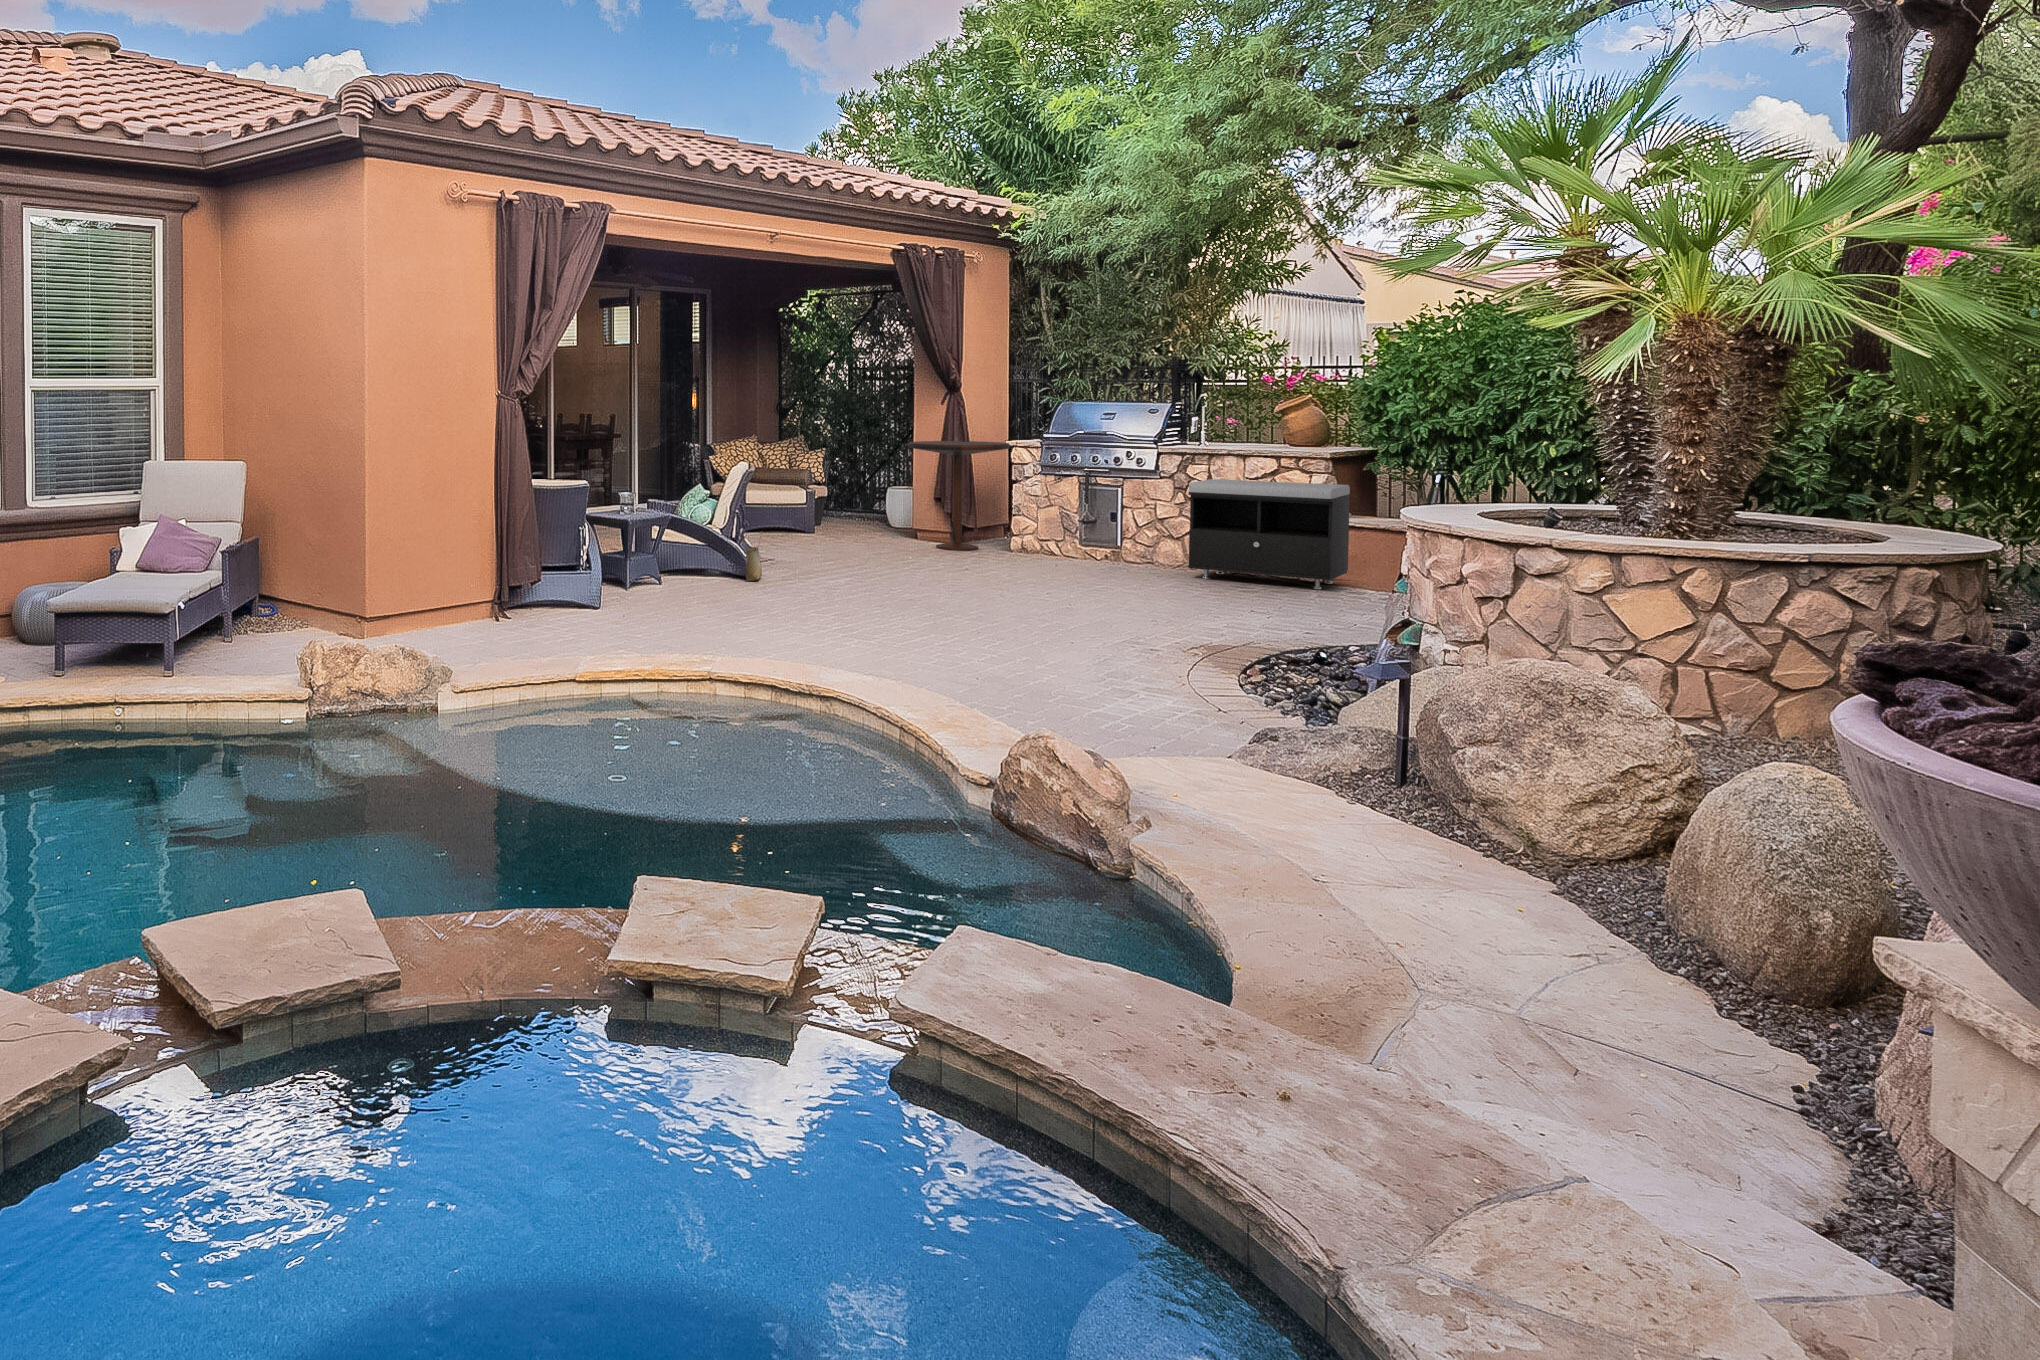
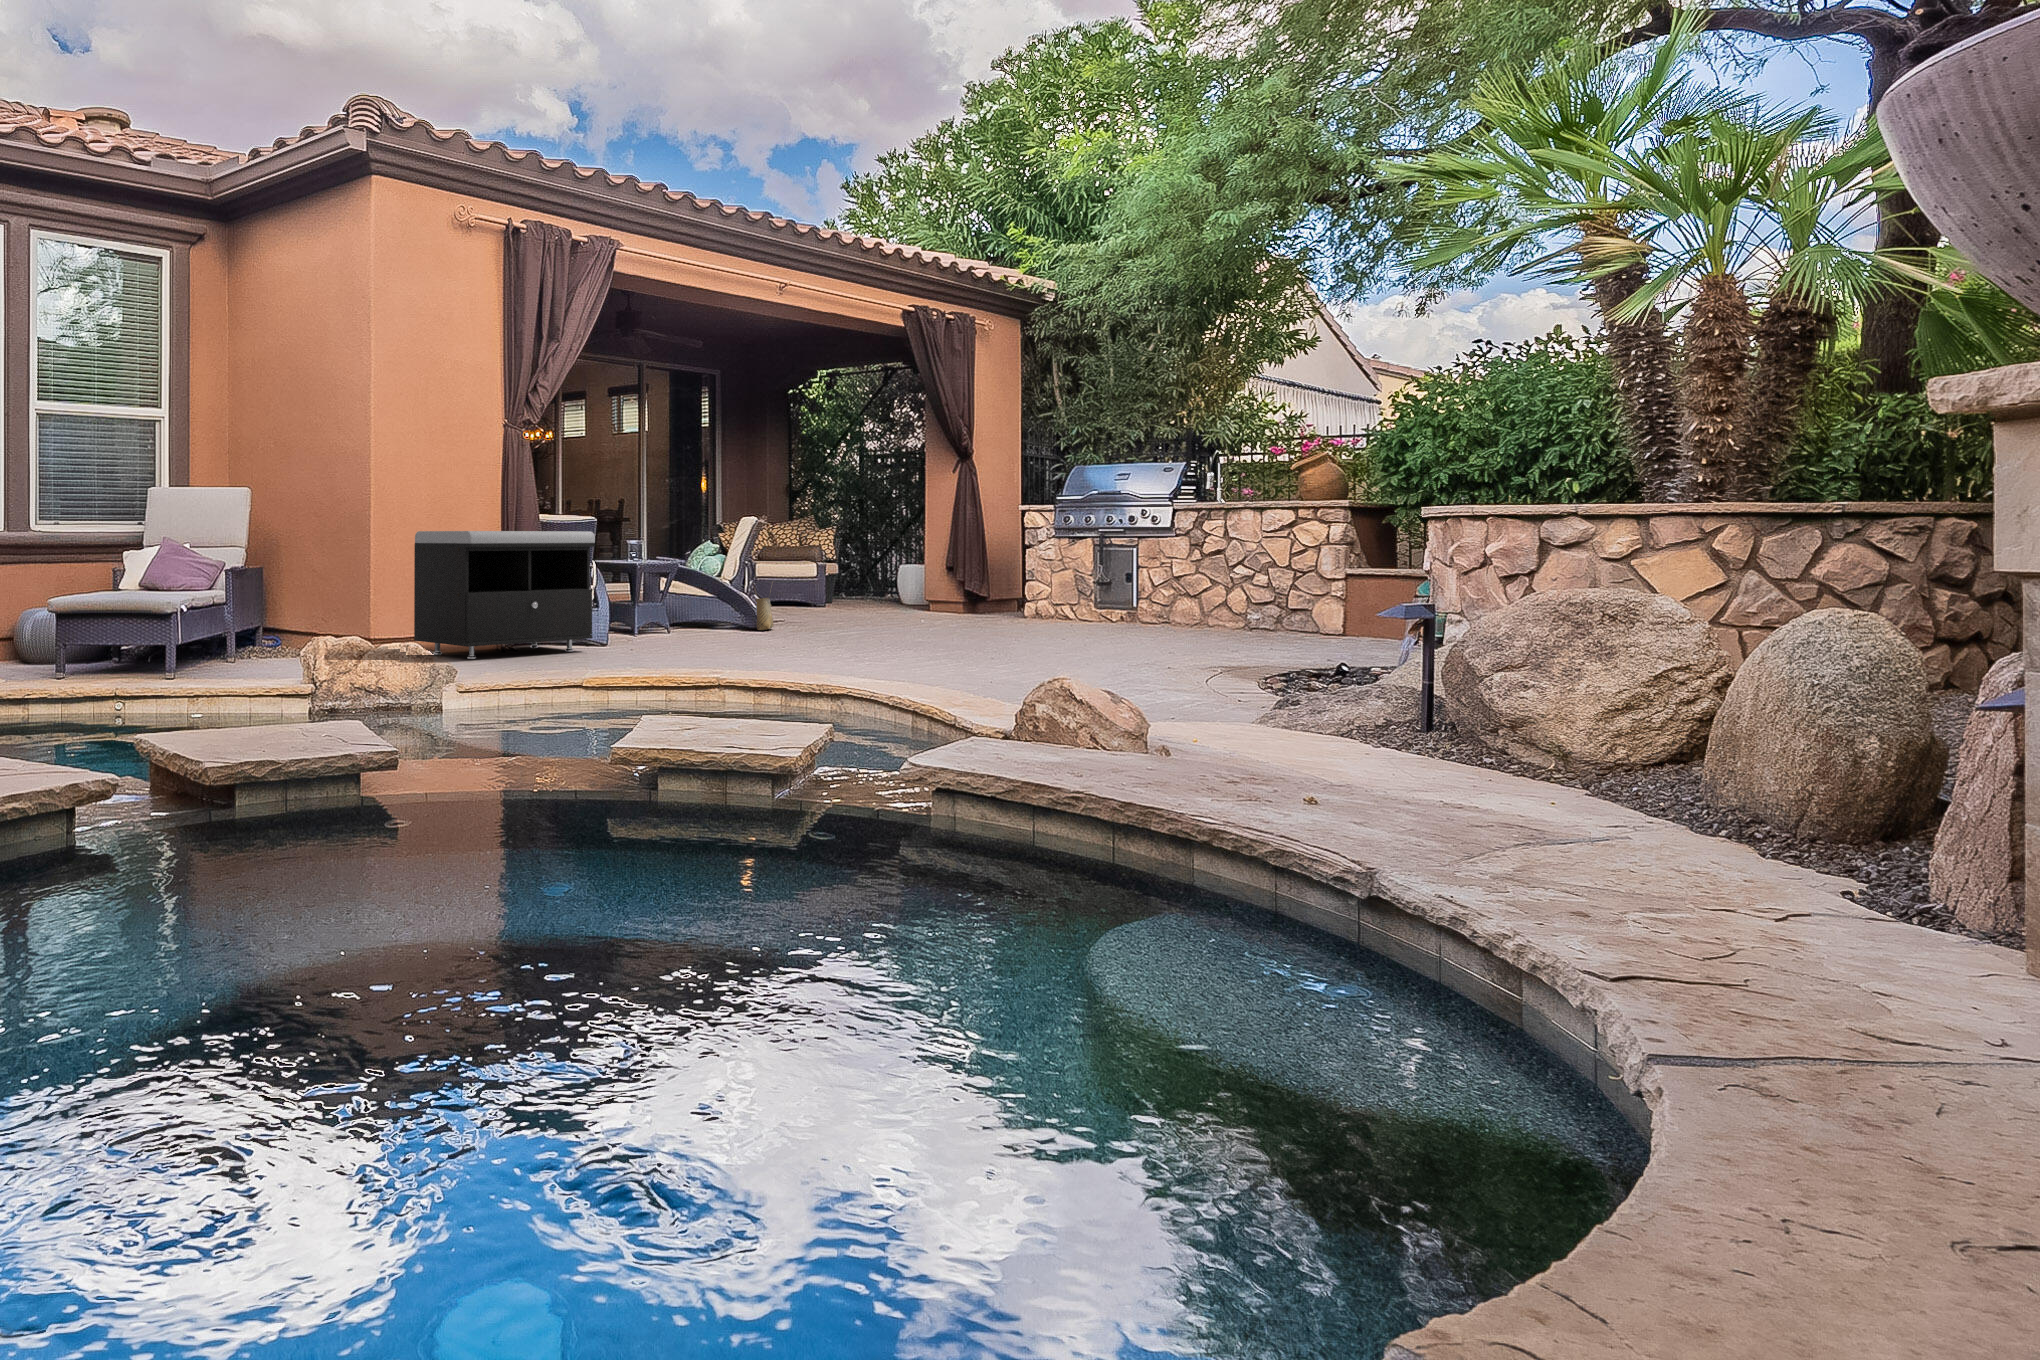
pedestal table: present [907,441,1010,550] -> none [919,507,1024,616]
storage bench: present [1188,479,1350,589] -> present [414,531,595,659]

